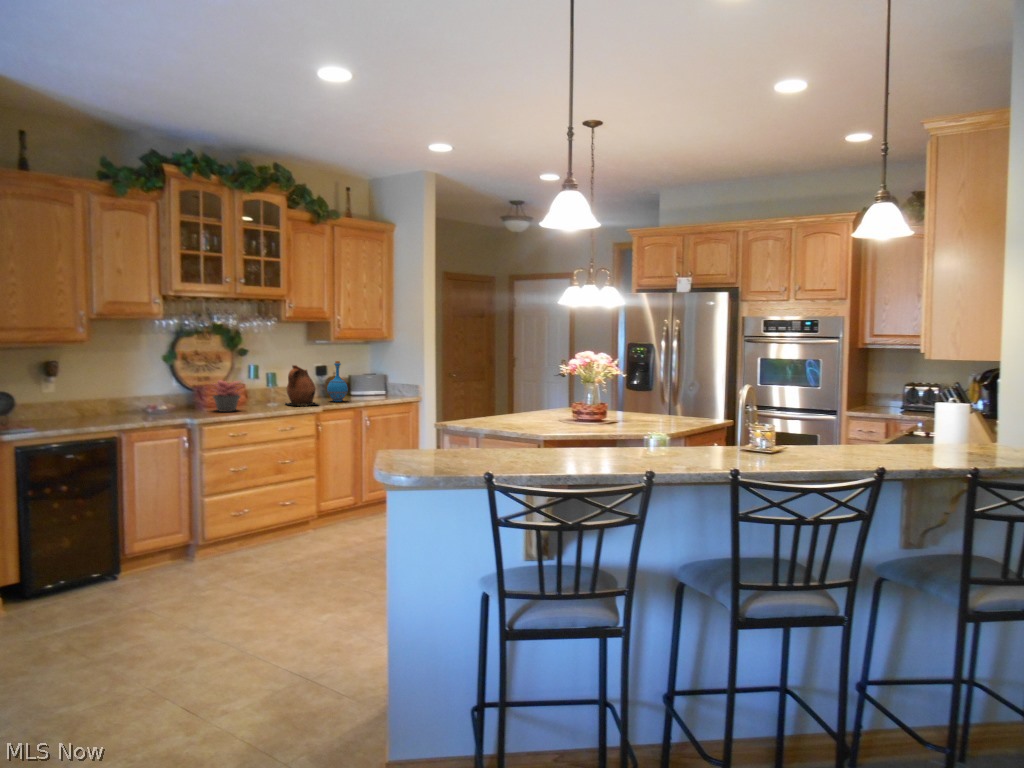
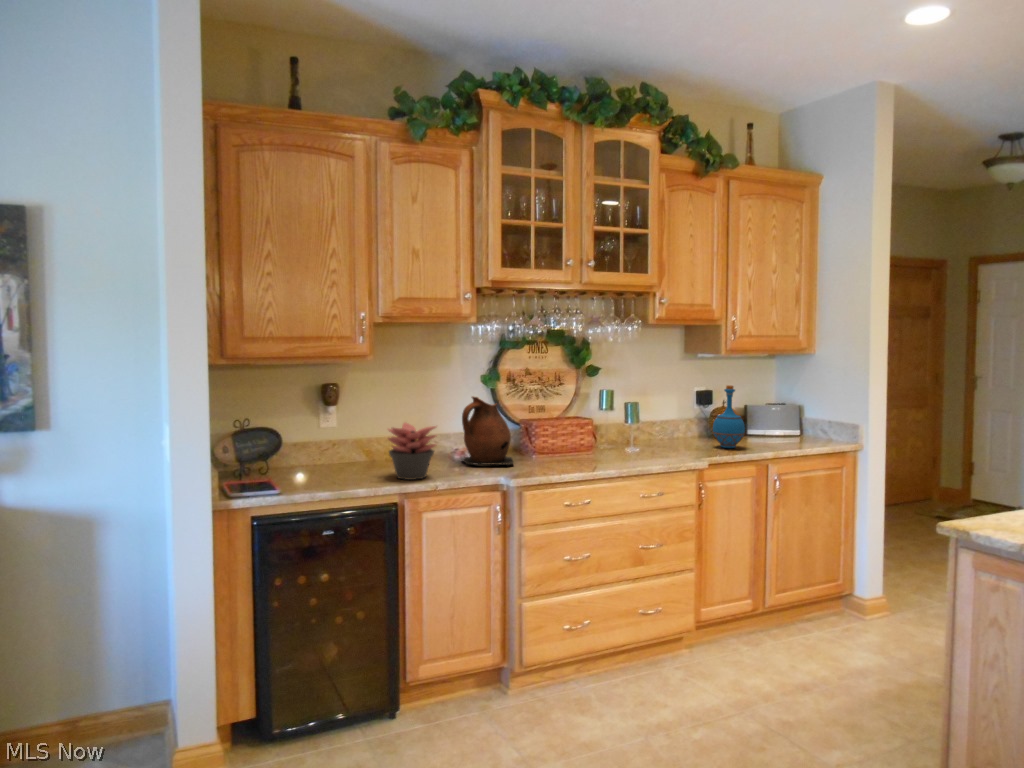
ceramic pitcher: present [286,365,318,405] -> present [462,397,514,465]
succulent plant: present [213,380,241,412] -> present [388,423,436,480]

